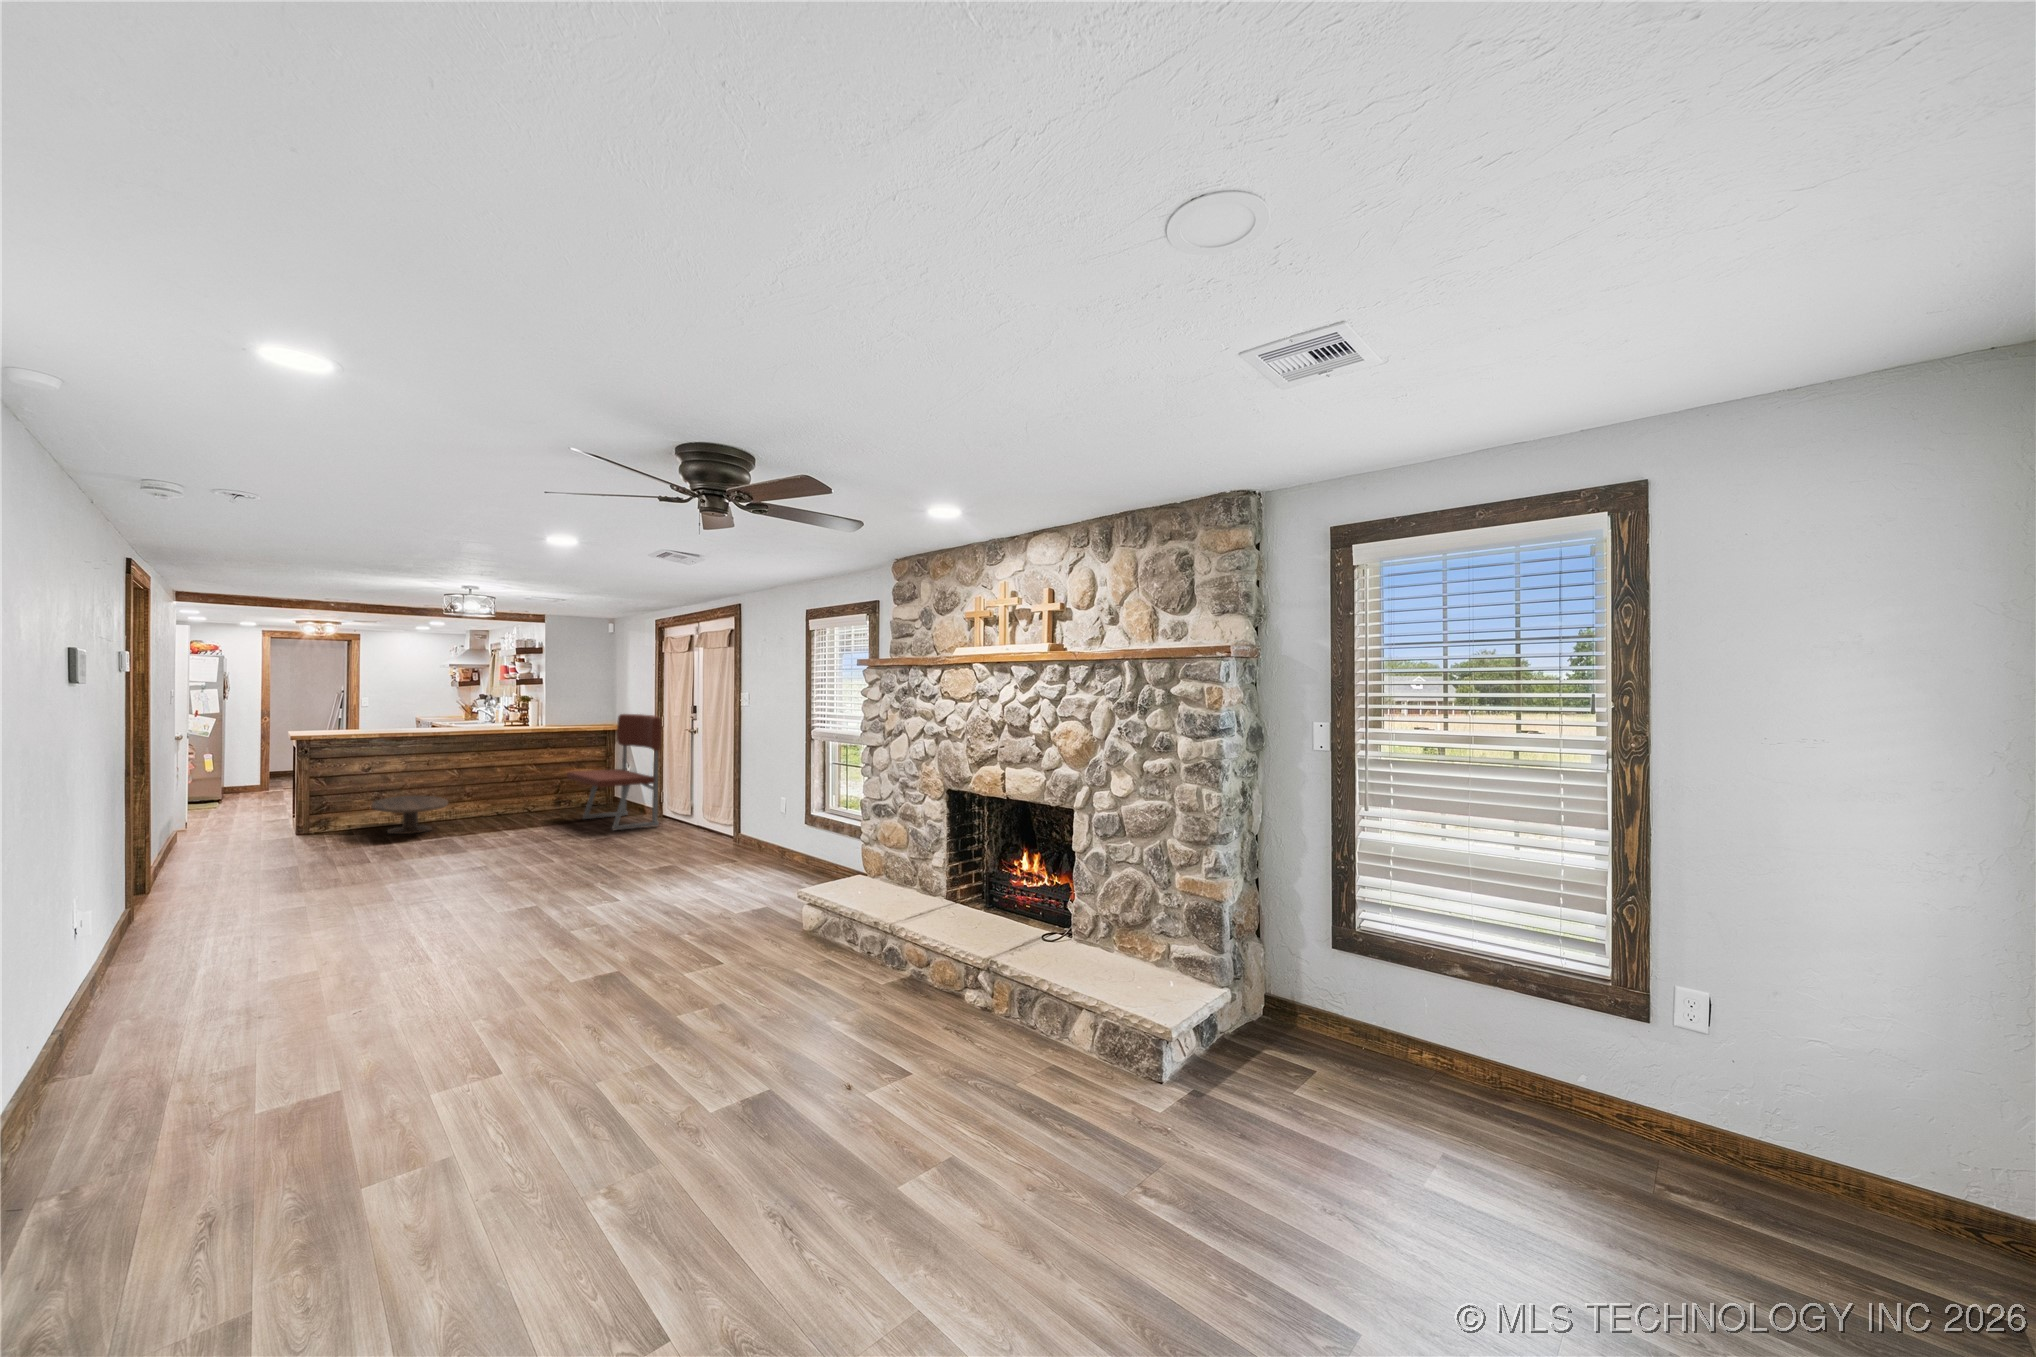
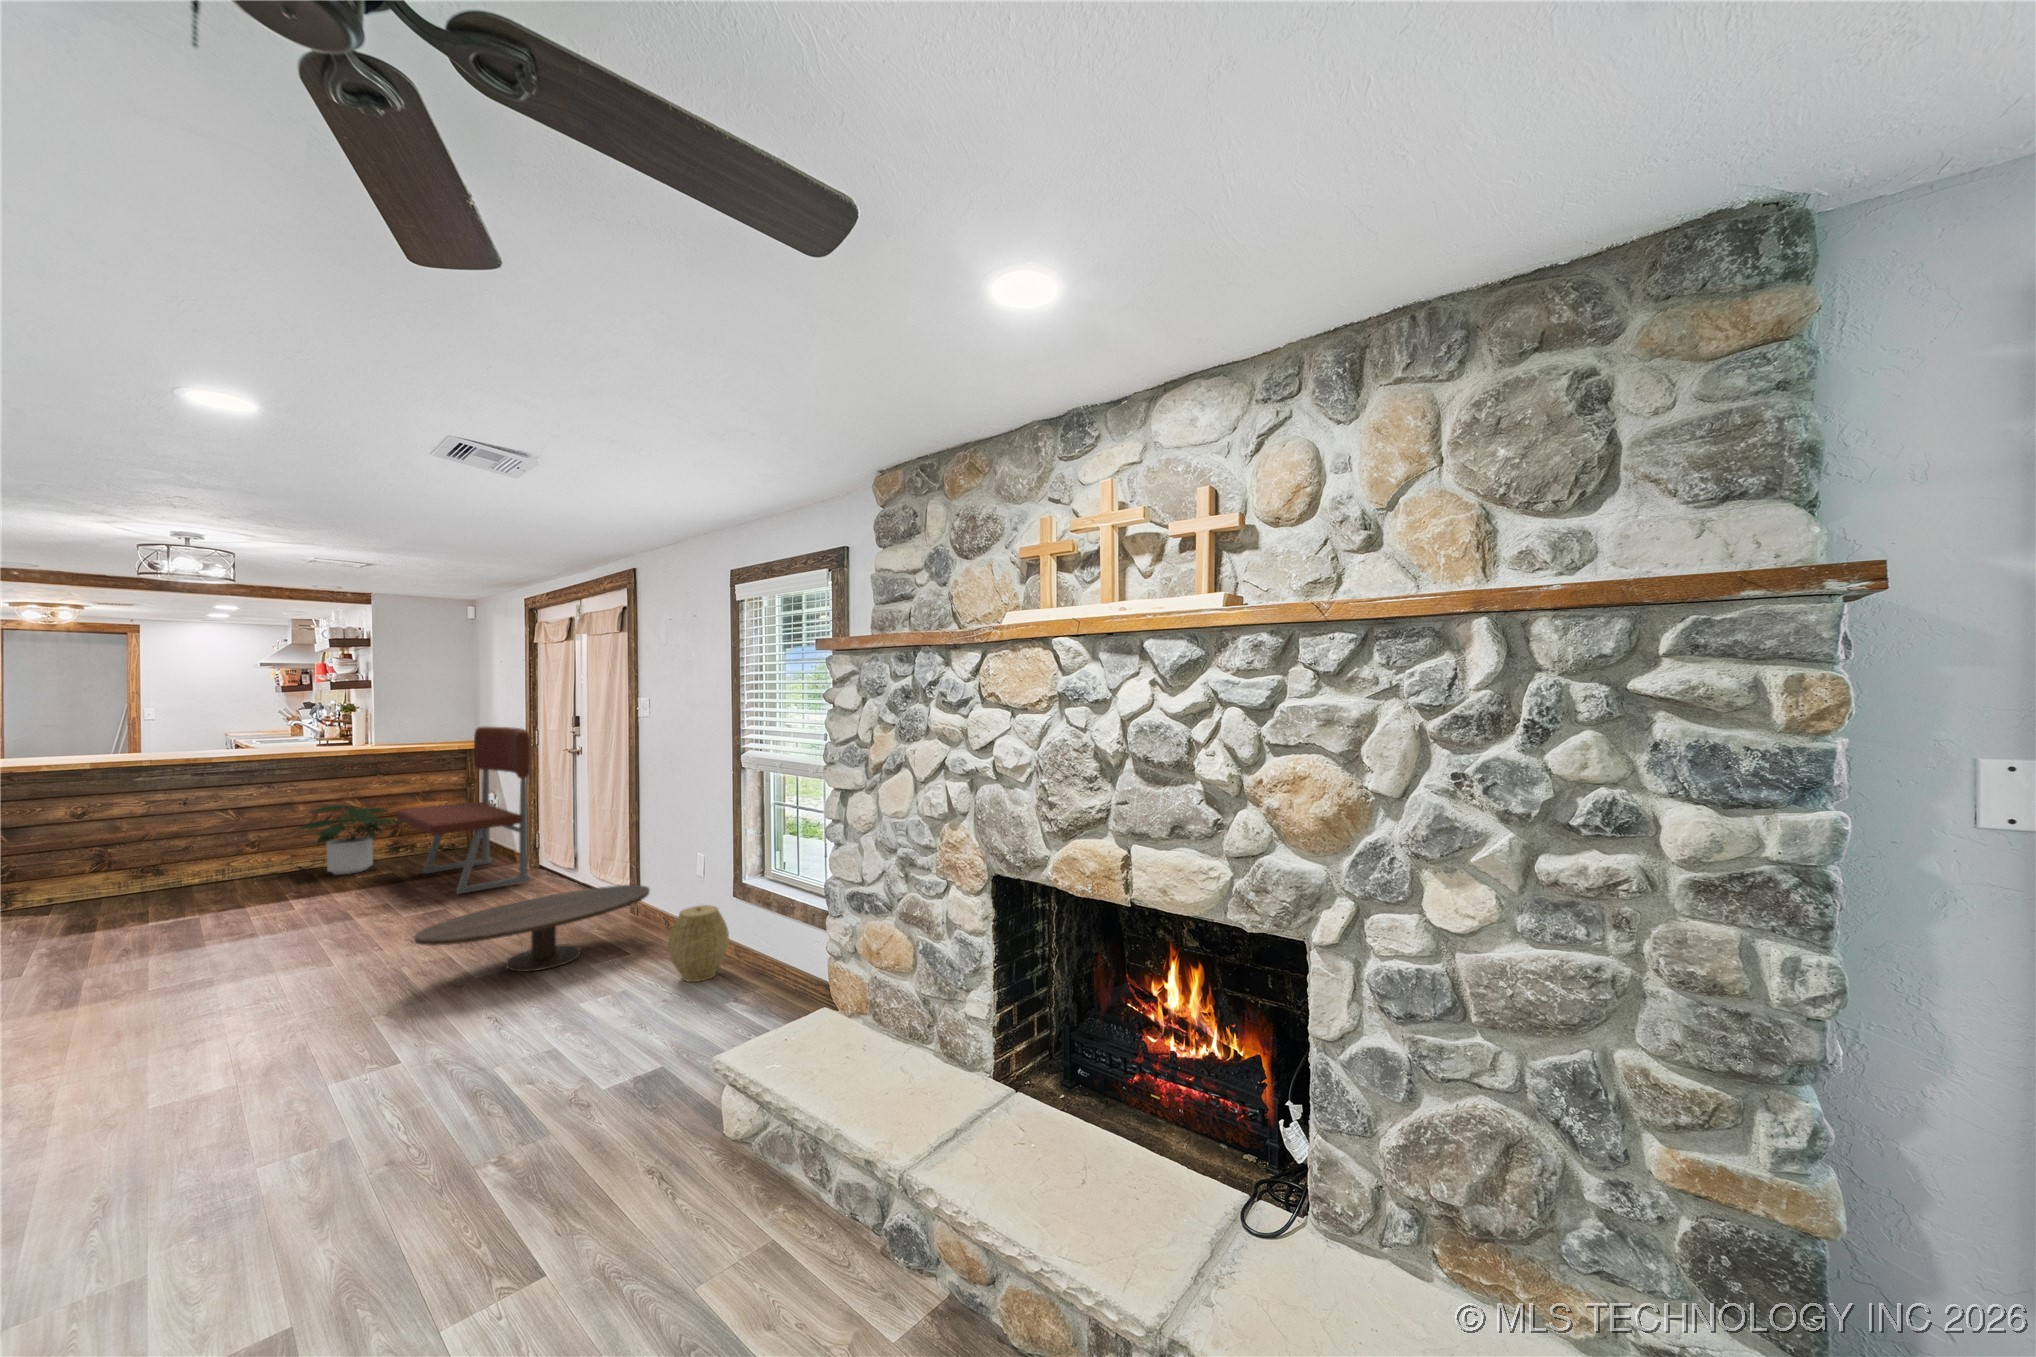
potted plant: none [499,768,570,817] -> present [299,805,403,874]
coffee table: present [372,796,448,834] -> present [414,885,649,972]
woven basket: none [764,830,802,877] -> present [668,905,729,982]

